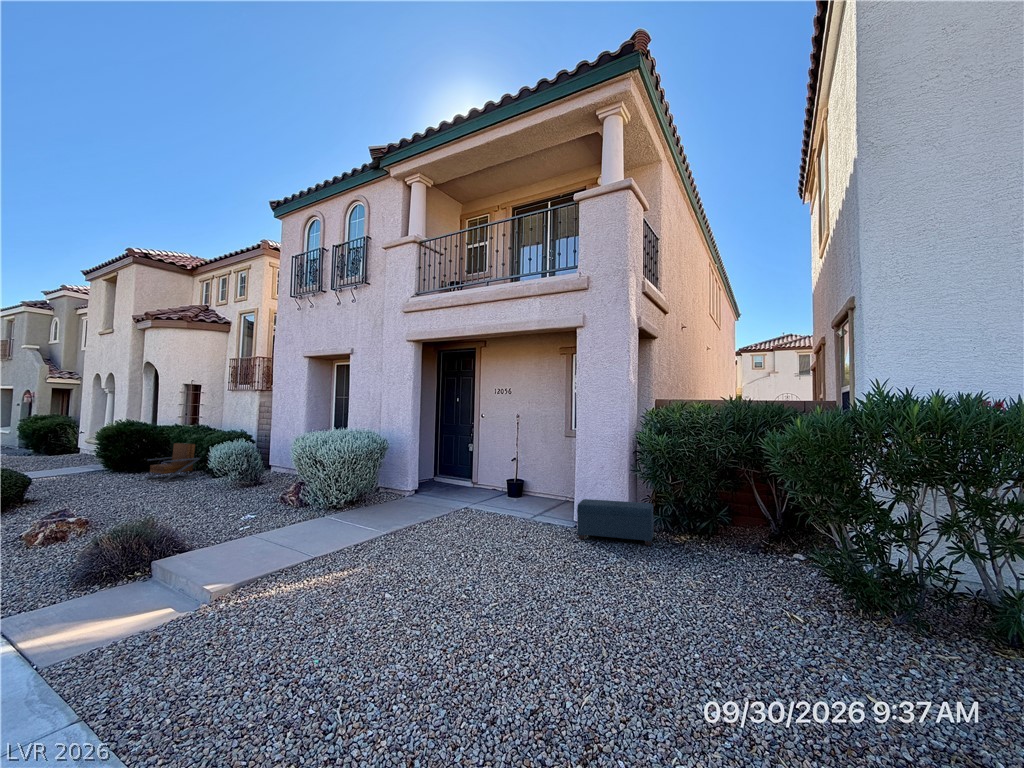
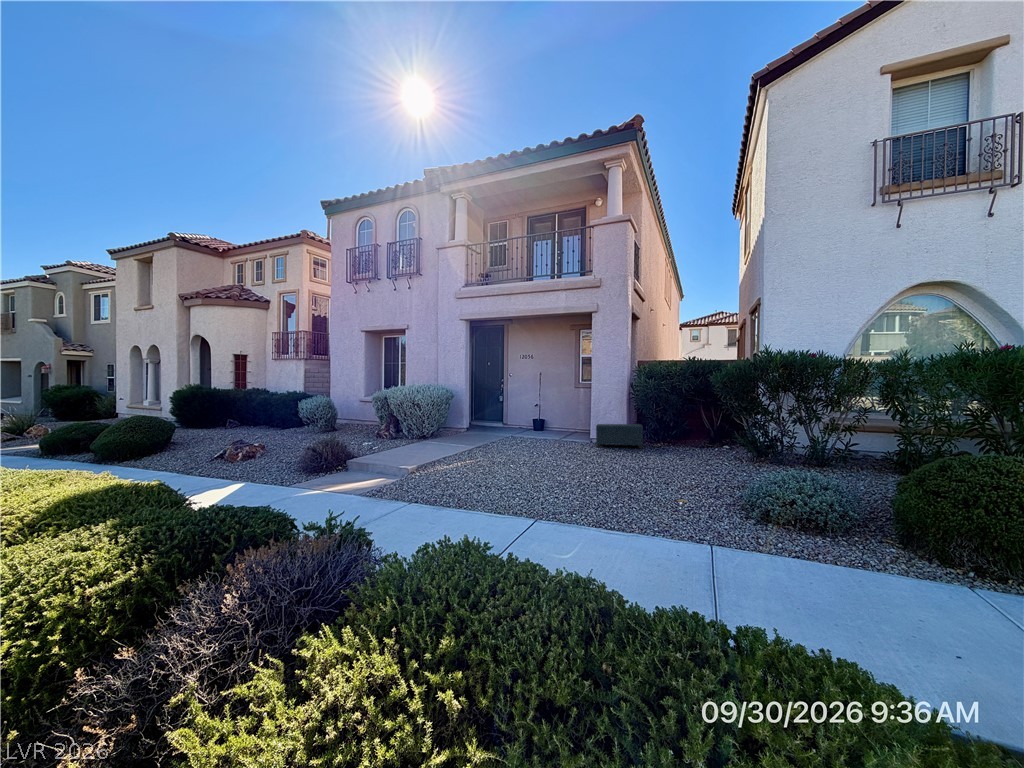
lounge chair: present [147,443,200,482] -> none [233,401,276,430]

